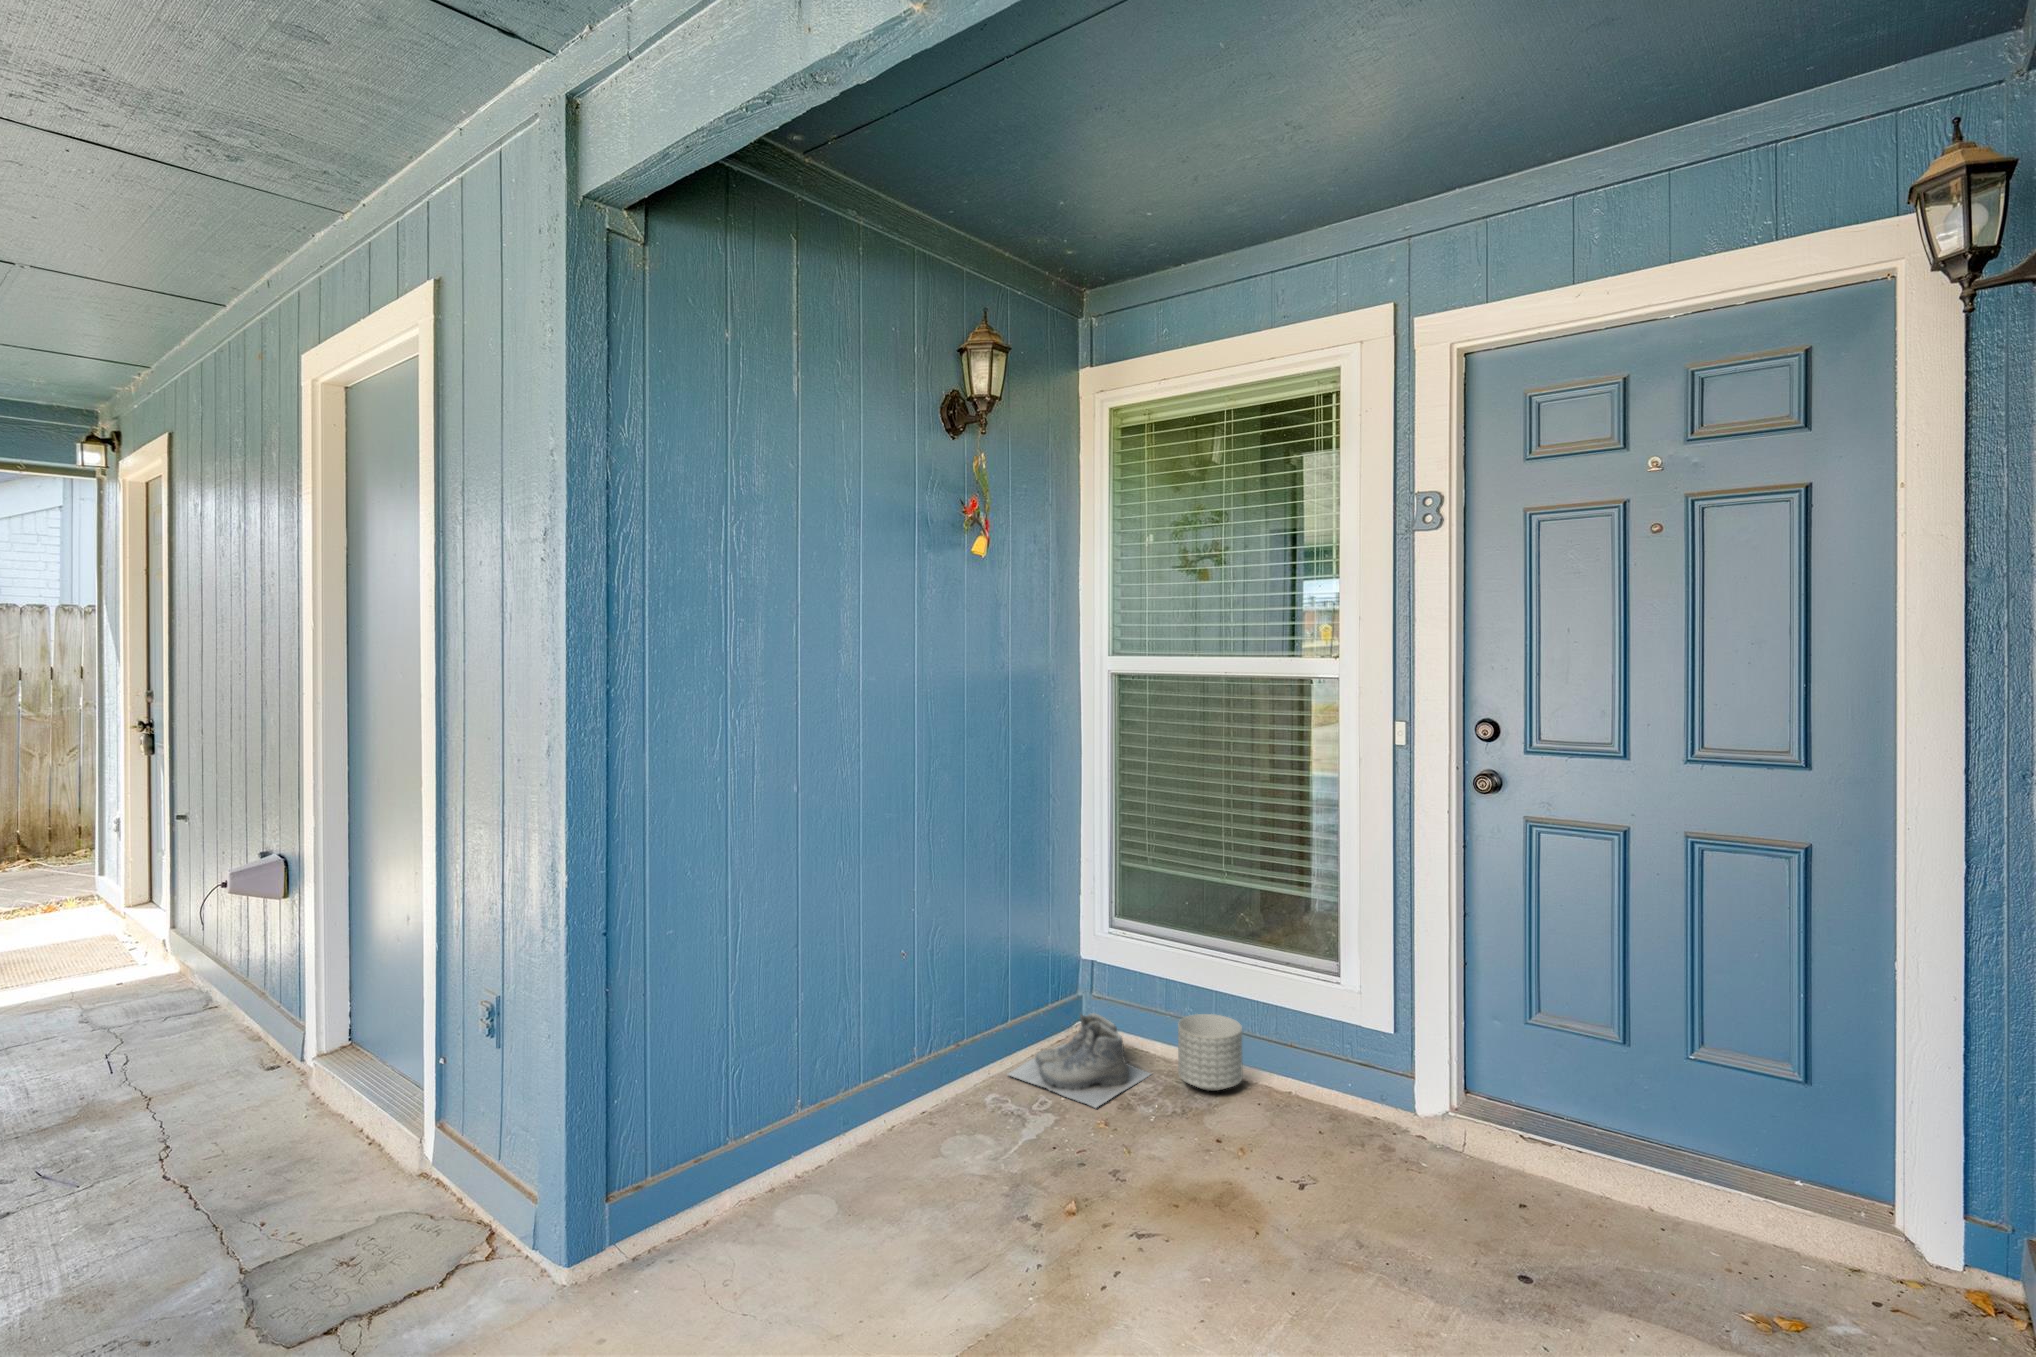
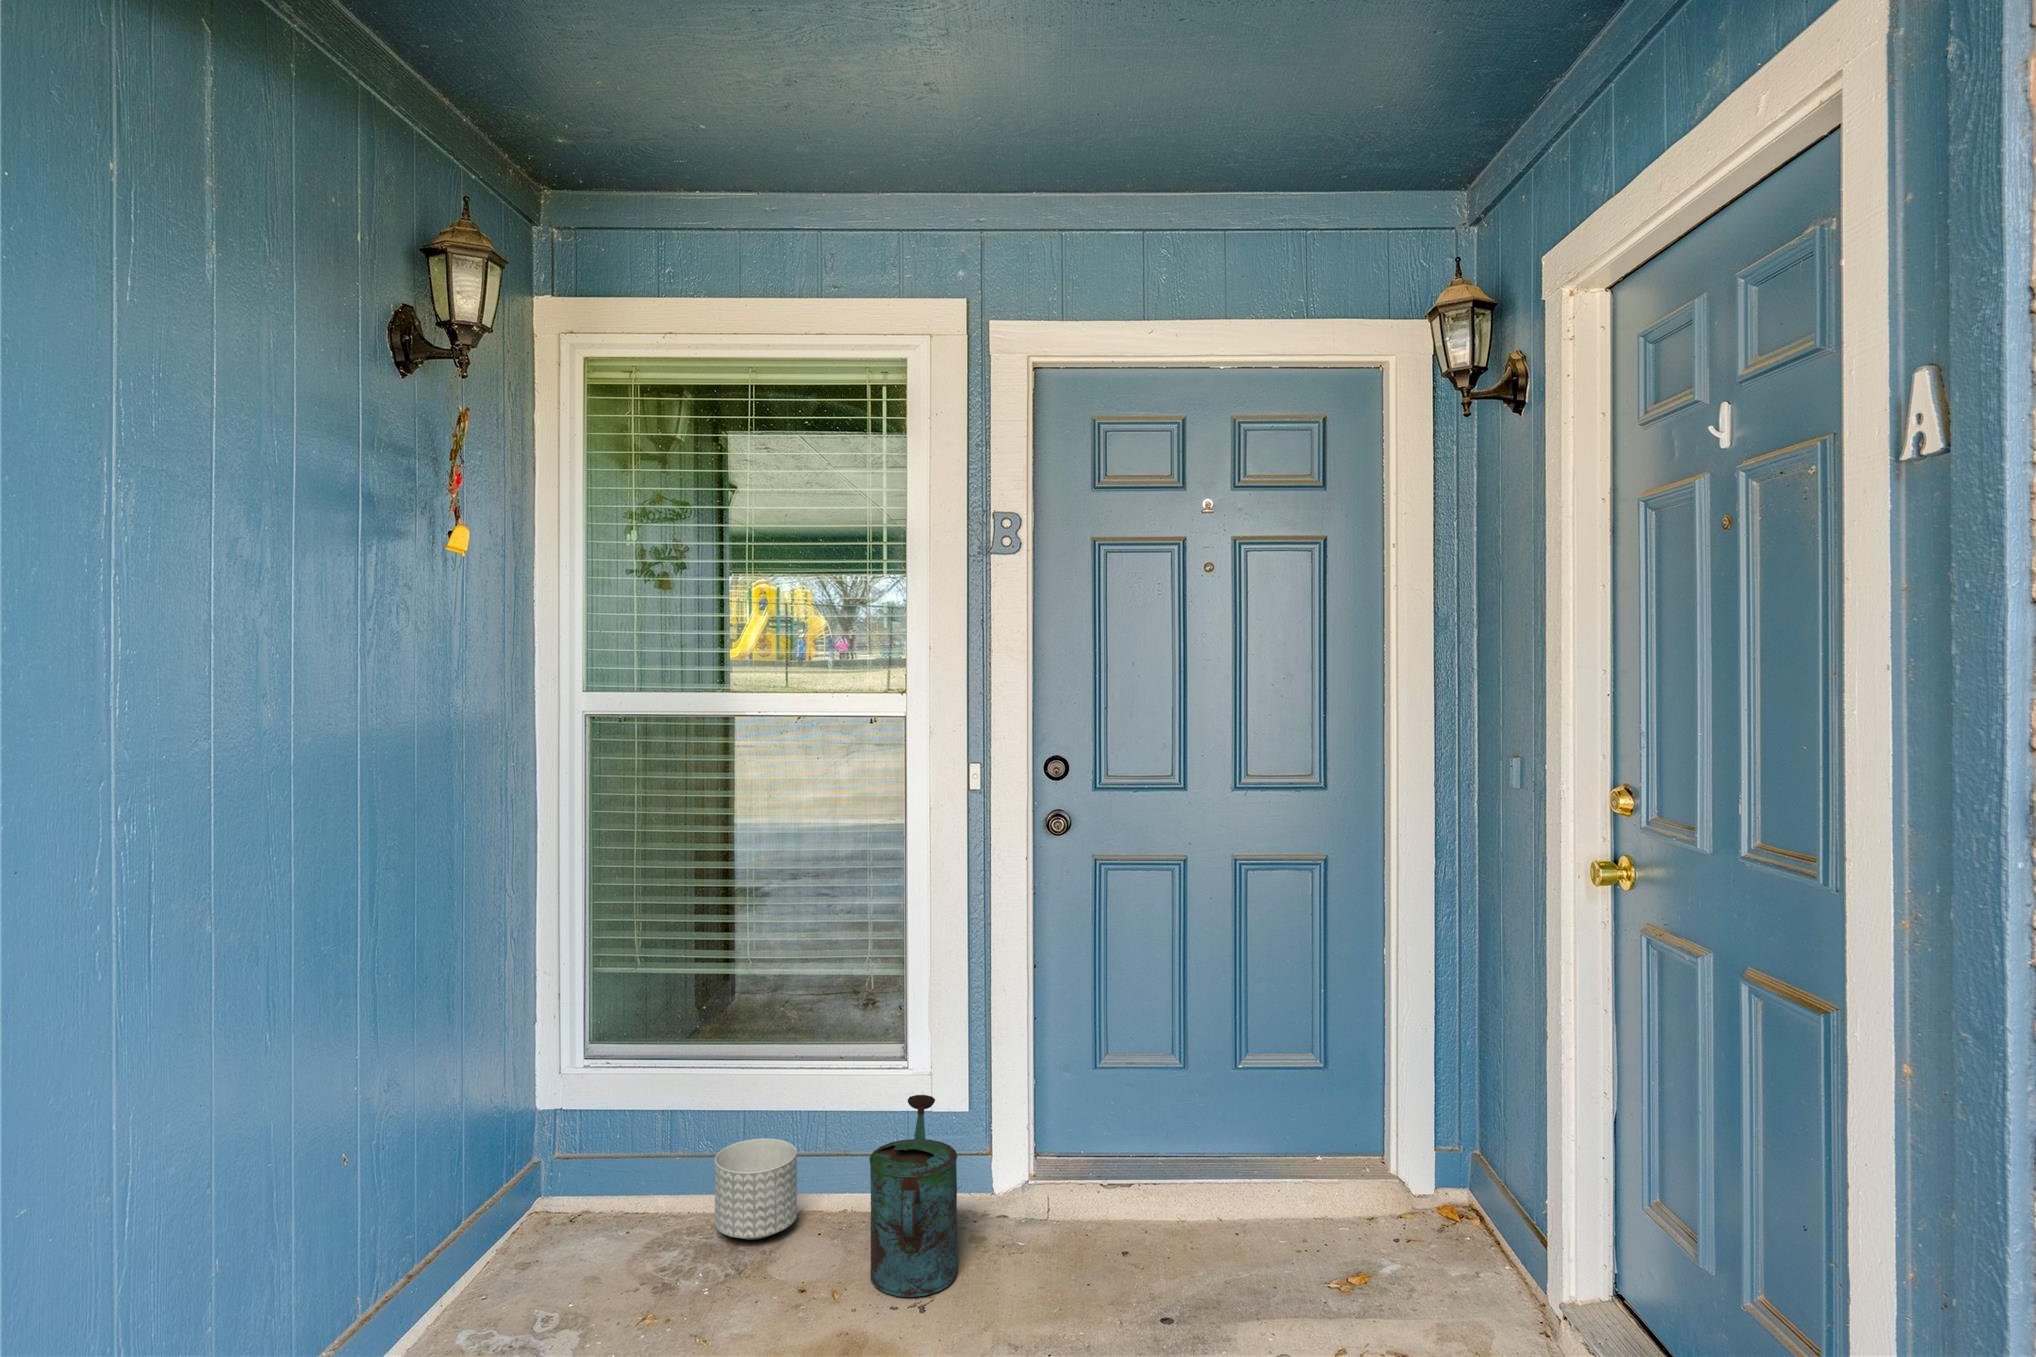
watering can: none [1272,1008,1357,1171] -> present [869,1095,958,1297]
boots: present [1007,1013,1151,1108] -> none [464,1180,677,1312]

